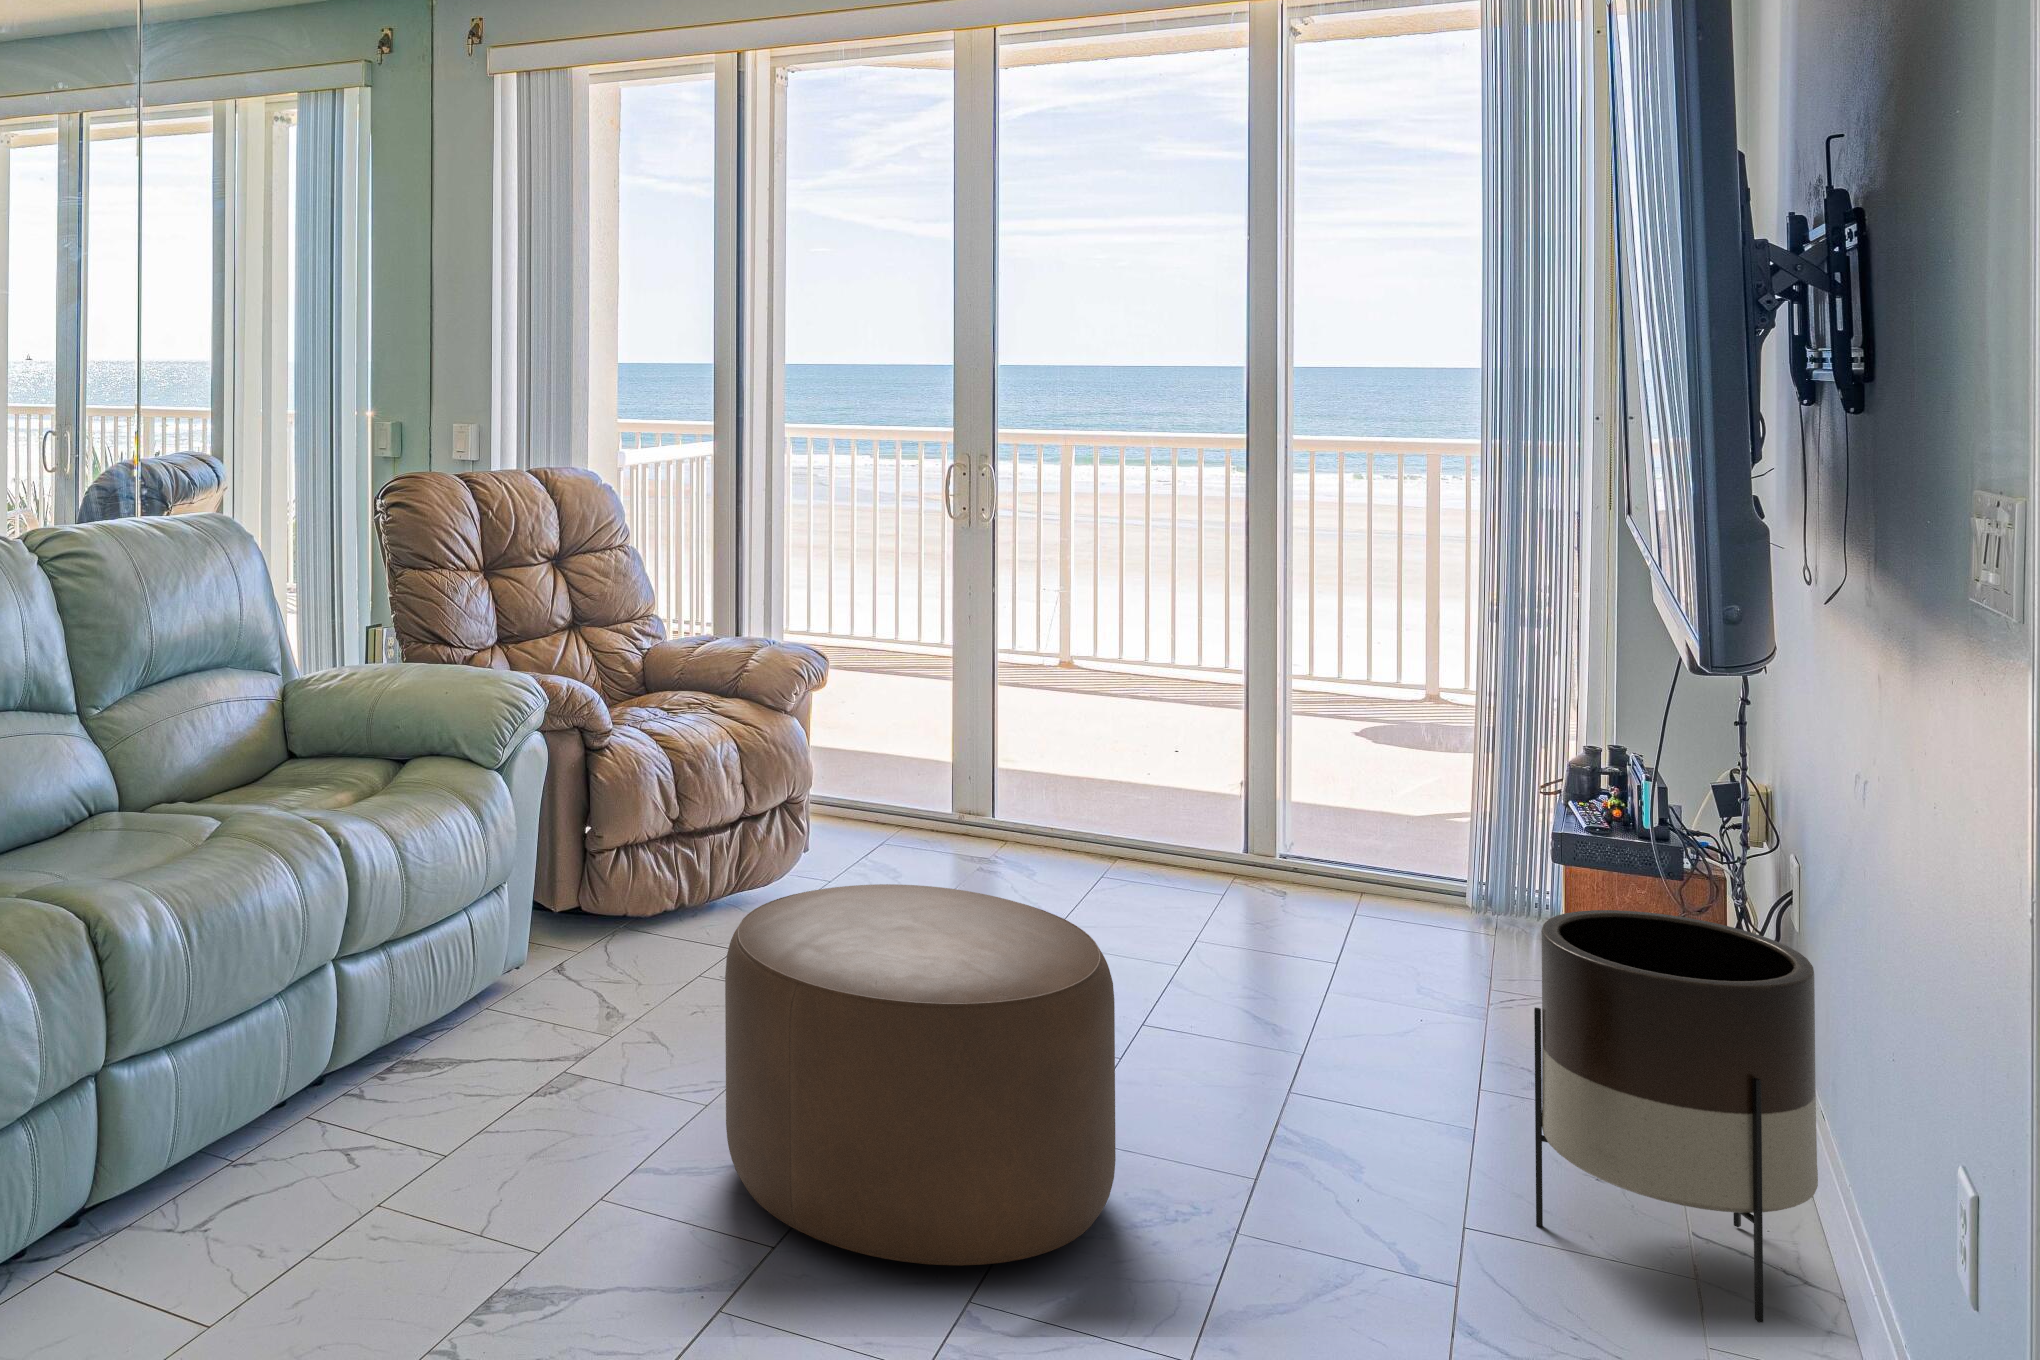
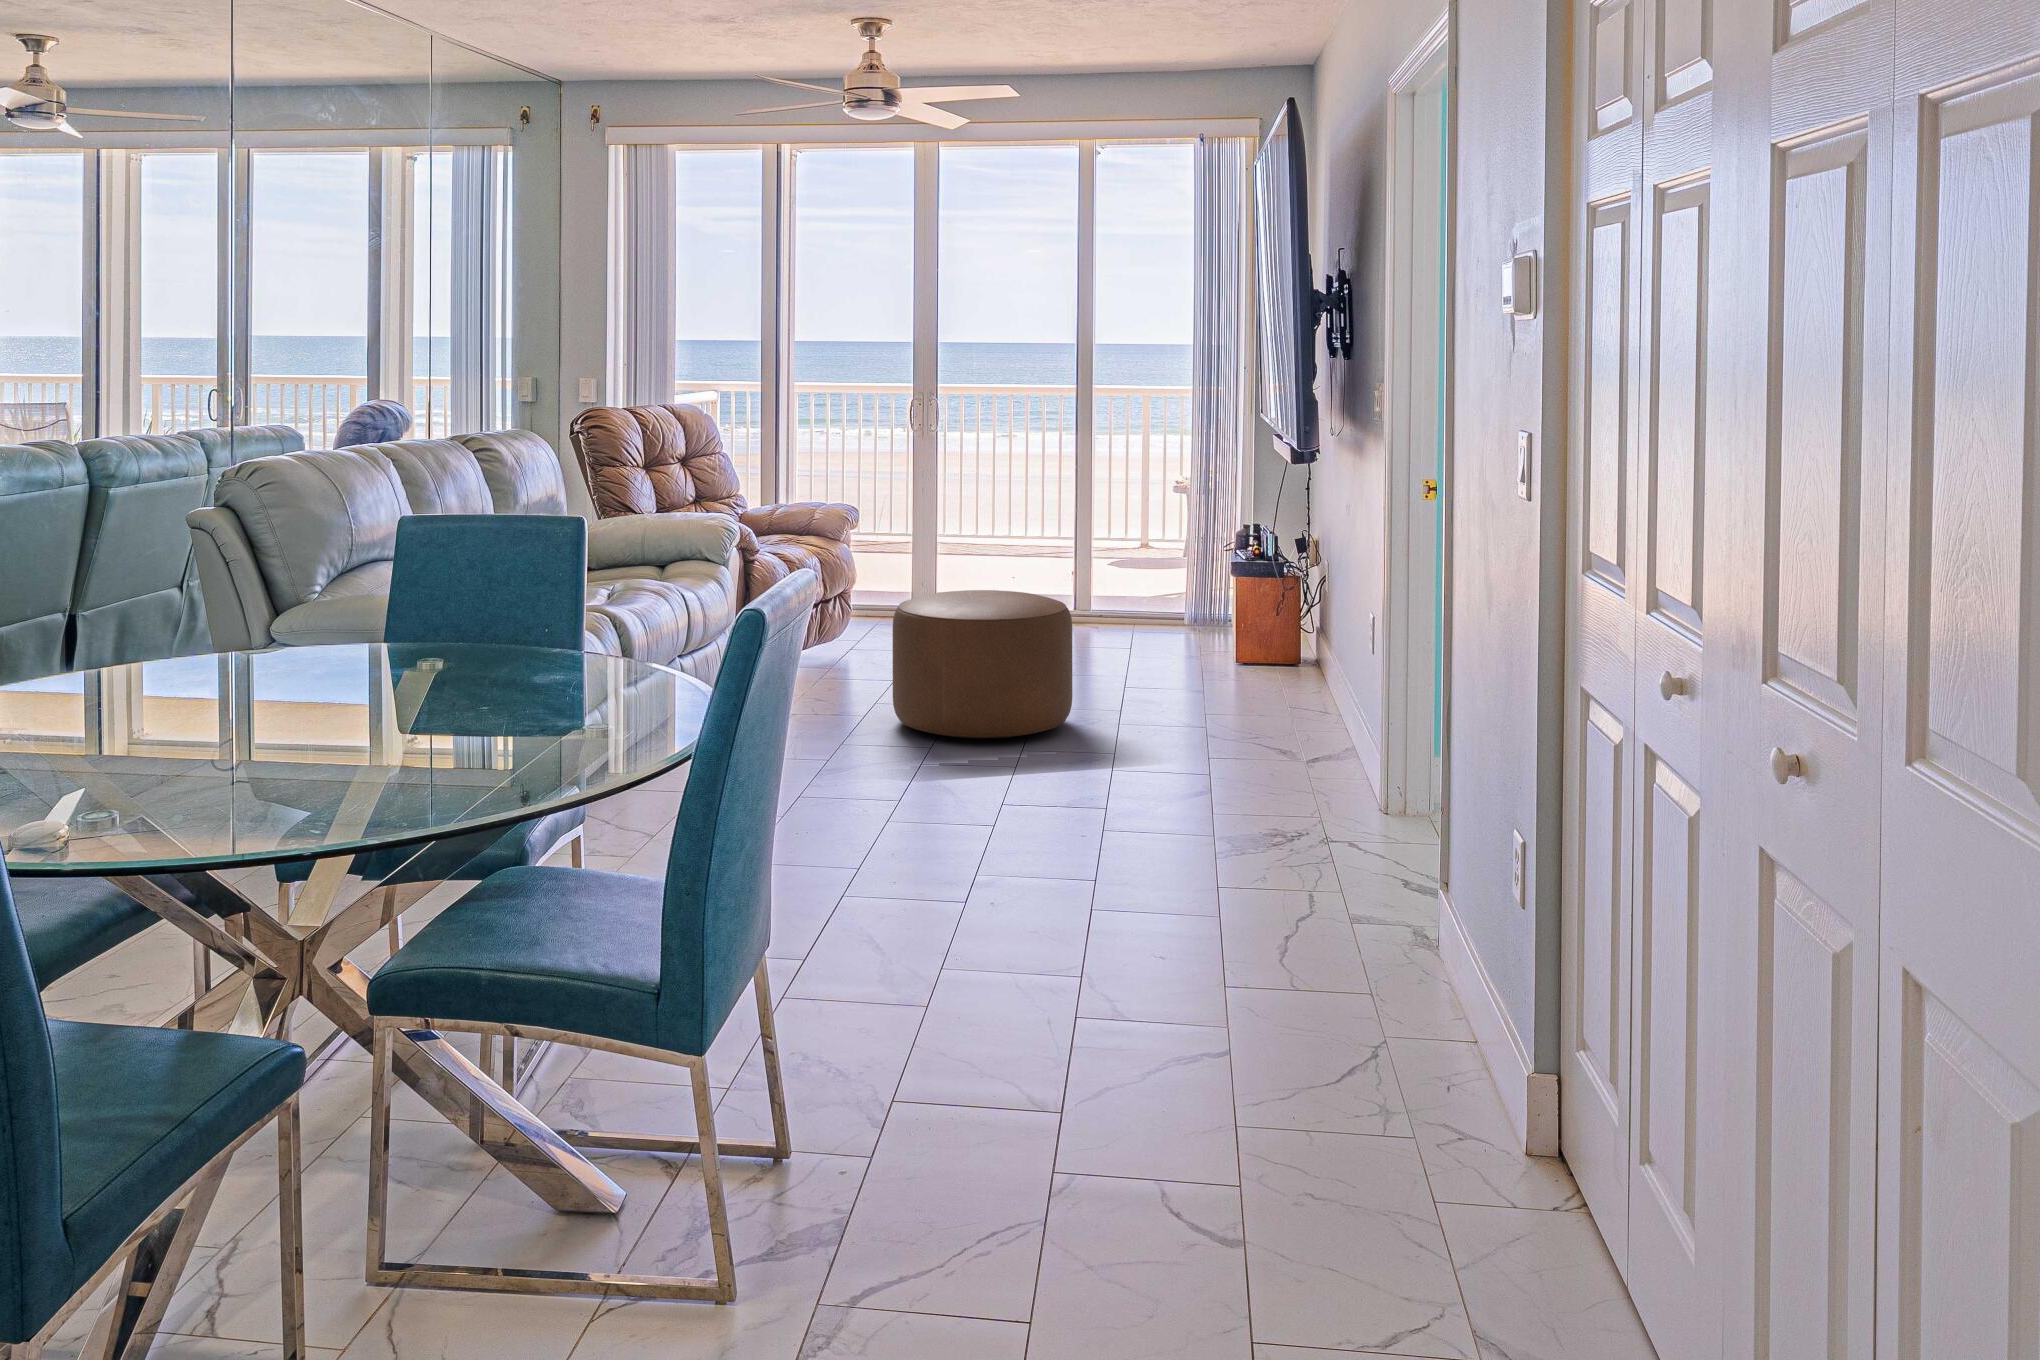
planter: present [1534,910,1818,1323] -> none [1234,575,1335,723]

